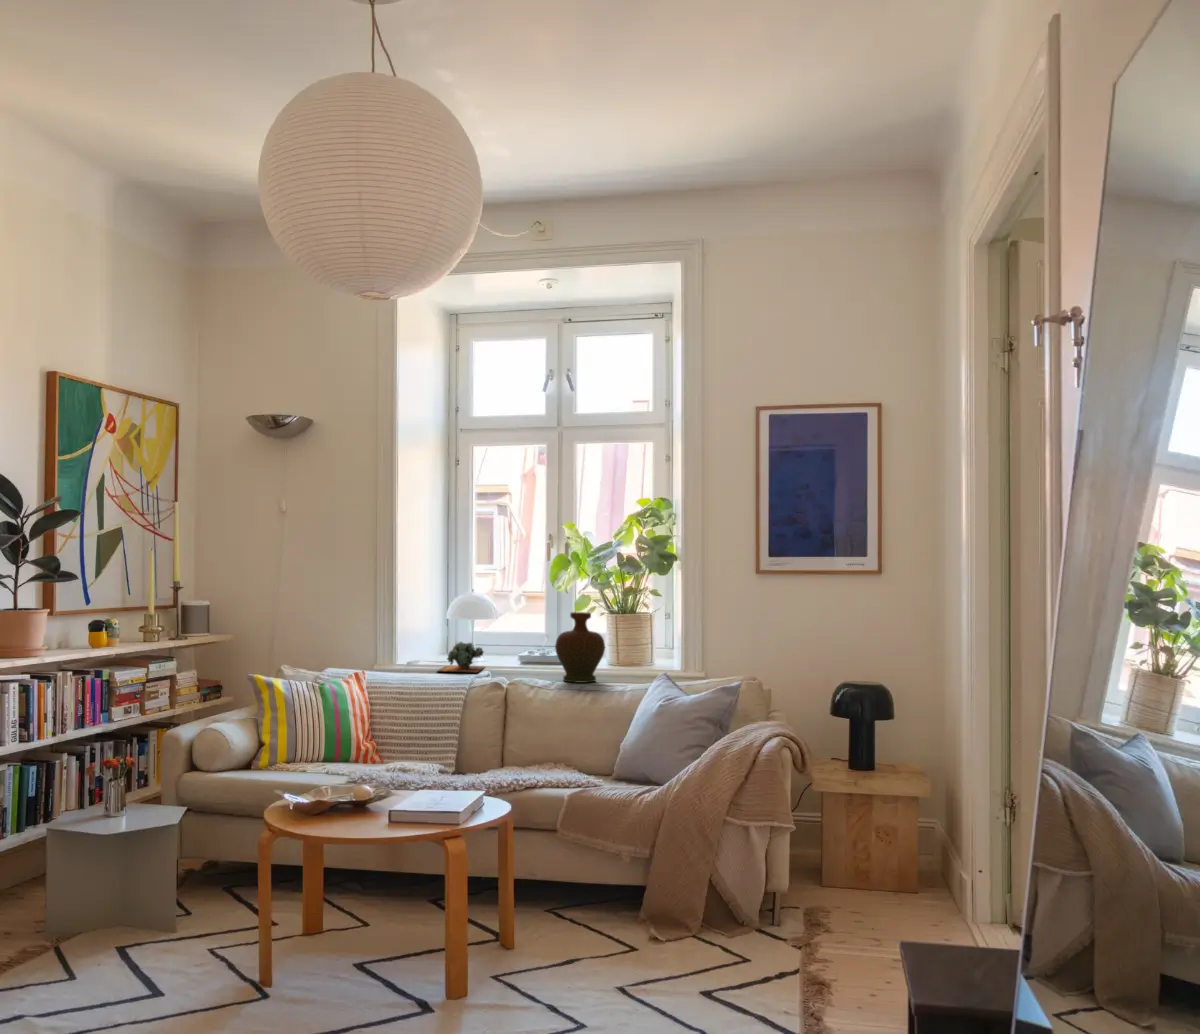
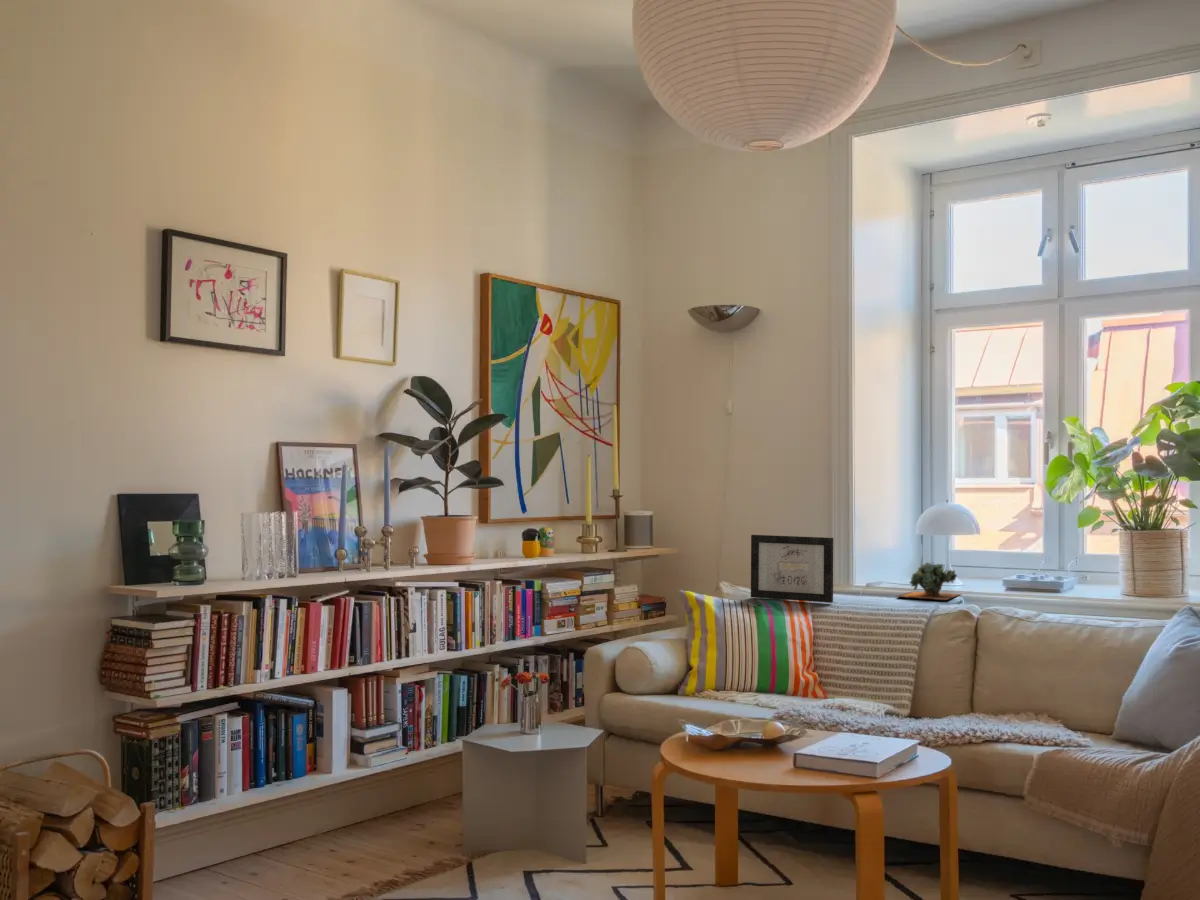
decorative vase: present [555,612,605,682] -> none [1044,528,1113,618]
picture frame: none [313,622,389,679] -> present [751,535,833,603]

